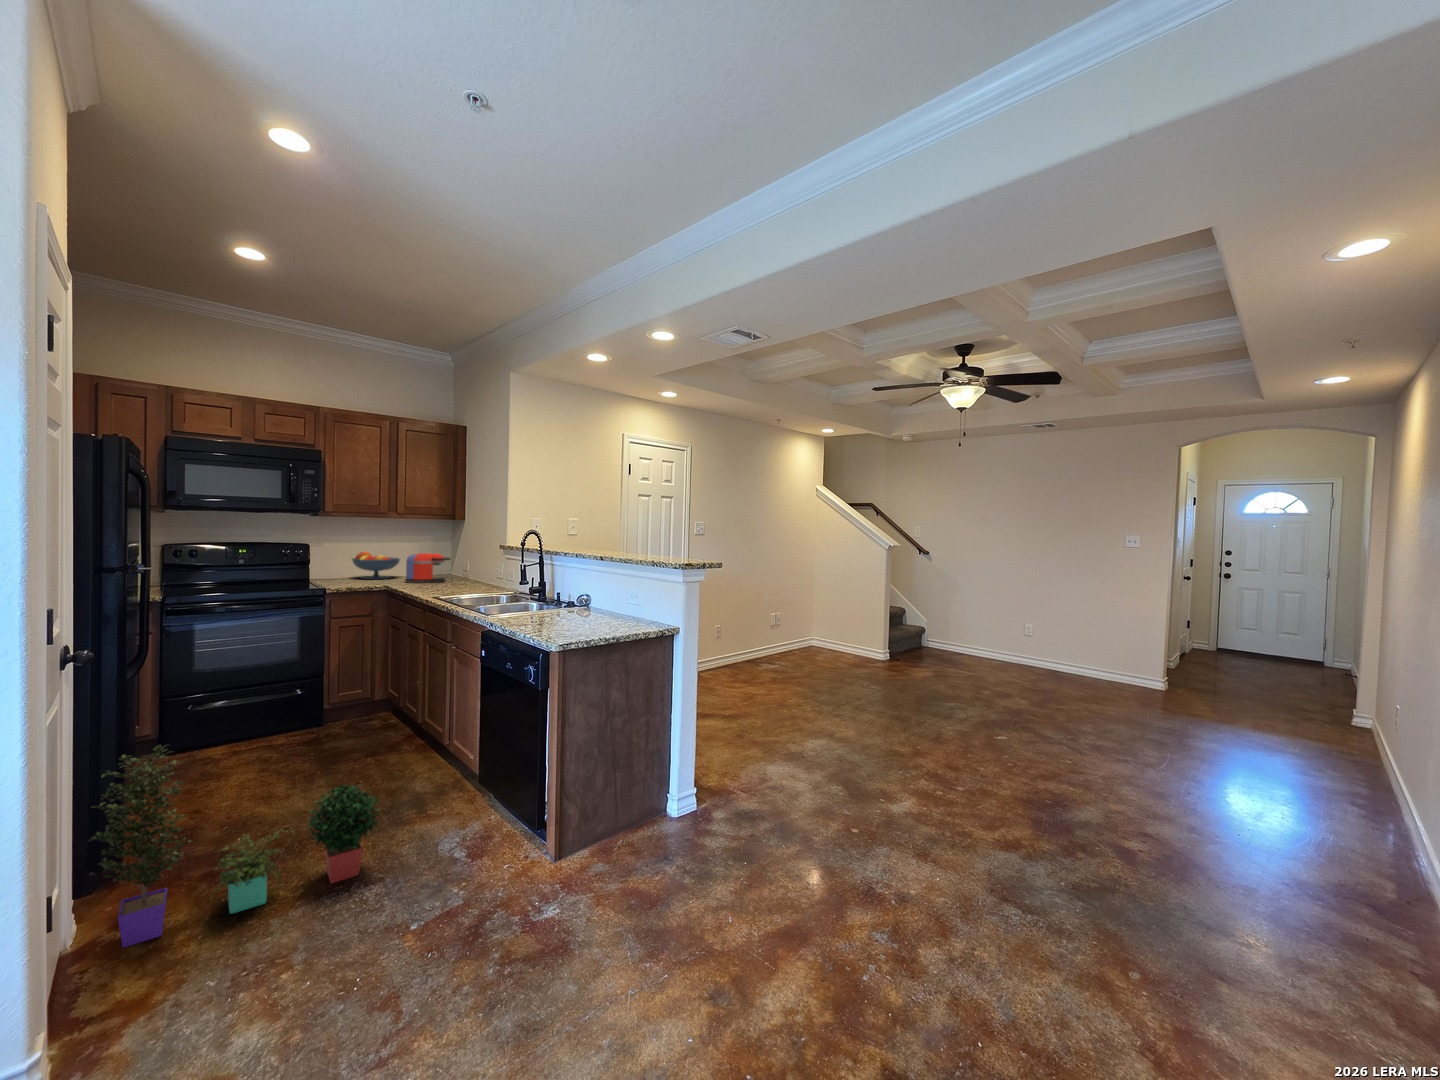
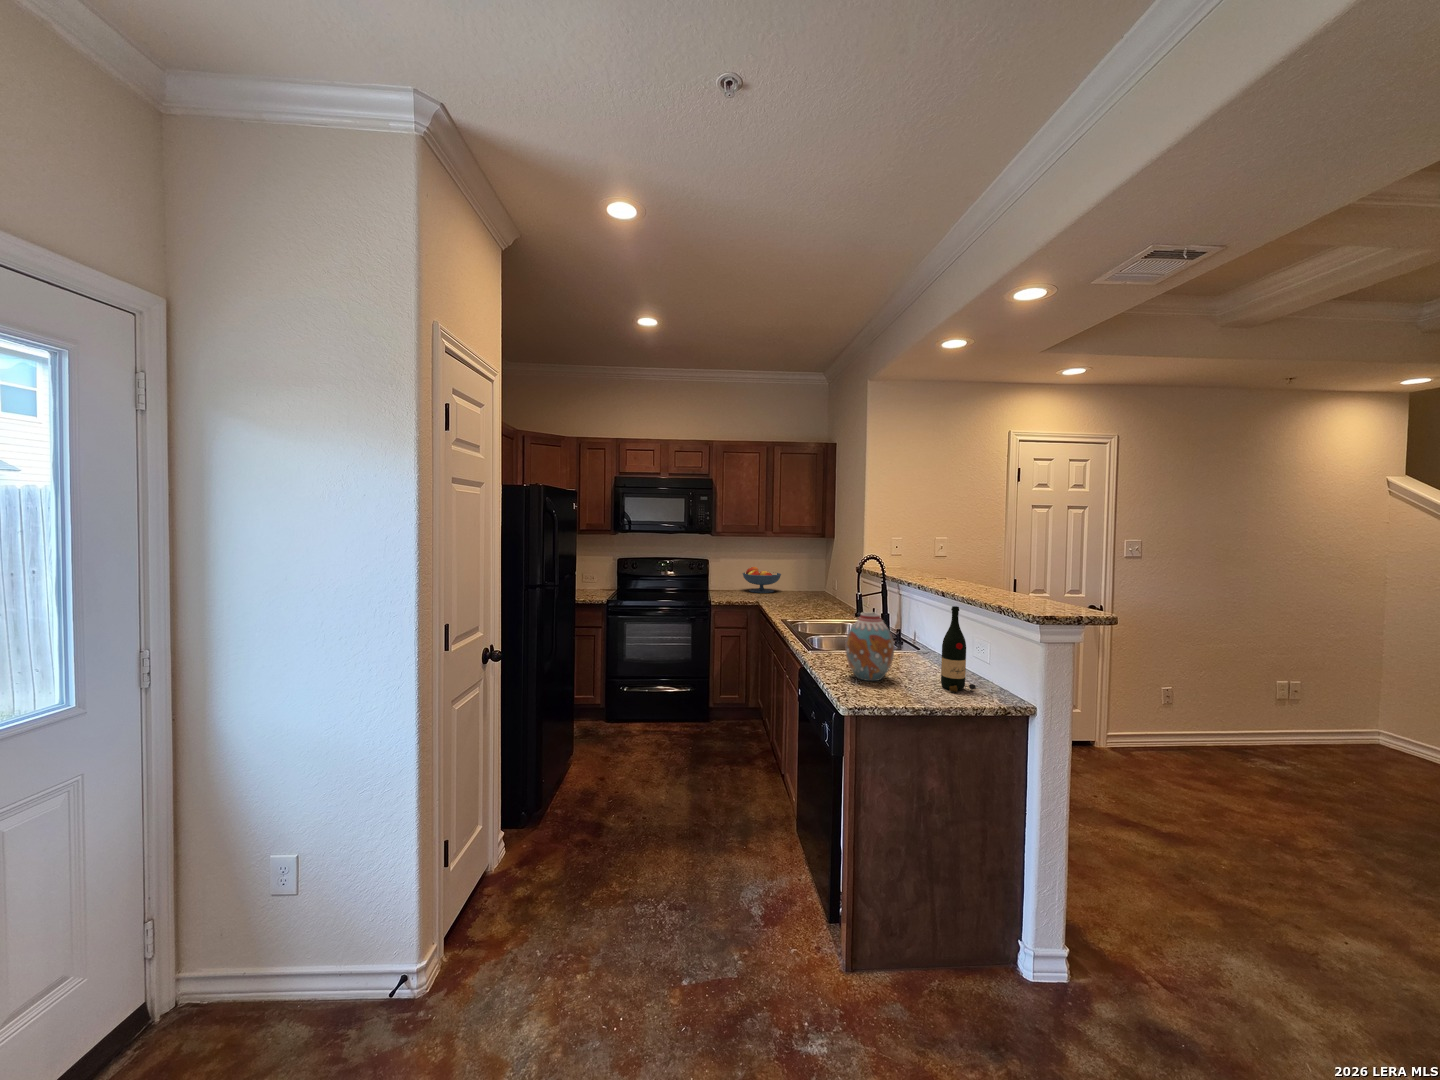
coffee maker: present [405,553,451,583] -> none [780,571,820,600]
wine bottle: none [612,562,638,627] -> present [941,606,976,692]
vase: none [534,572,576,628] -> present [845,612,894,681]
potted plant: present [93,746,380,947] -> none [489,735,689,894]

